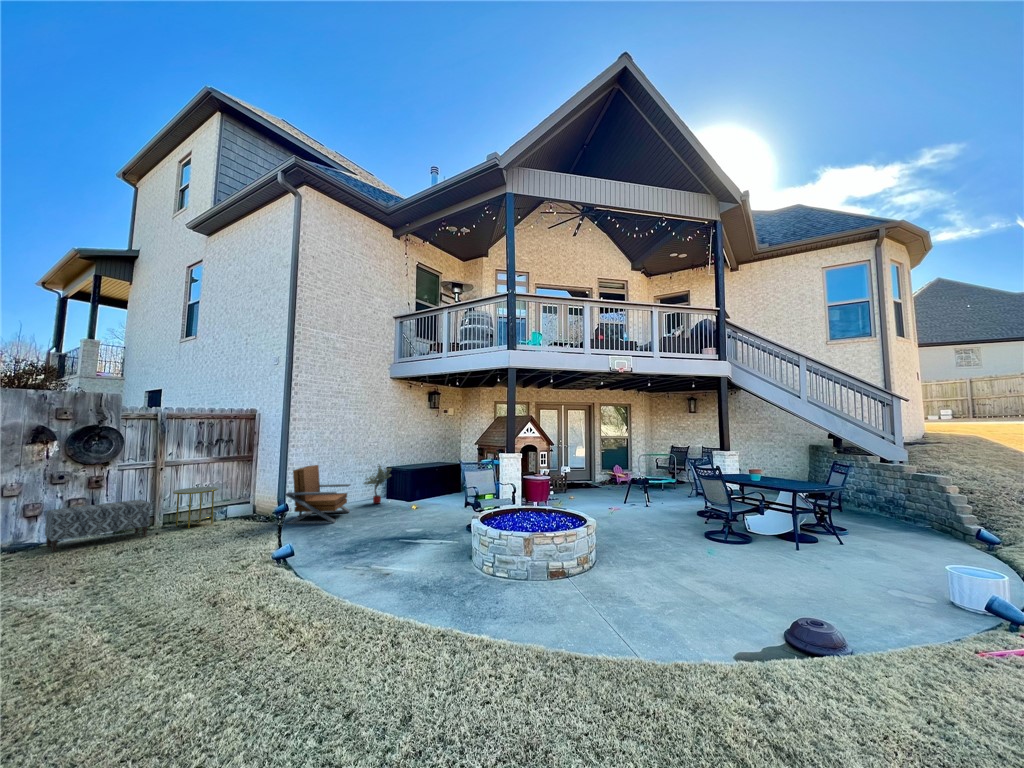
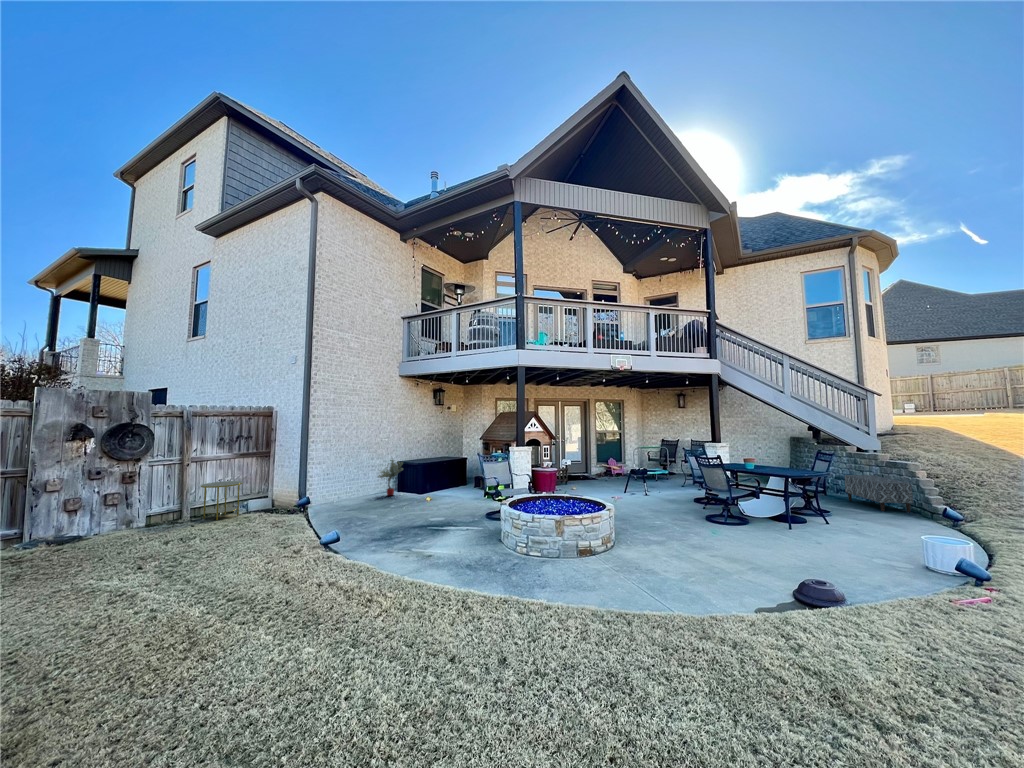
lounge chair: present [285,465,350,524] -> none [309,459,368,515]
bench: present [45,500,151,552] -> present [845,475,913,512]

